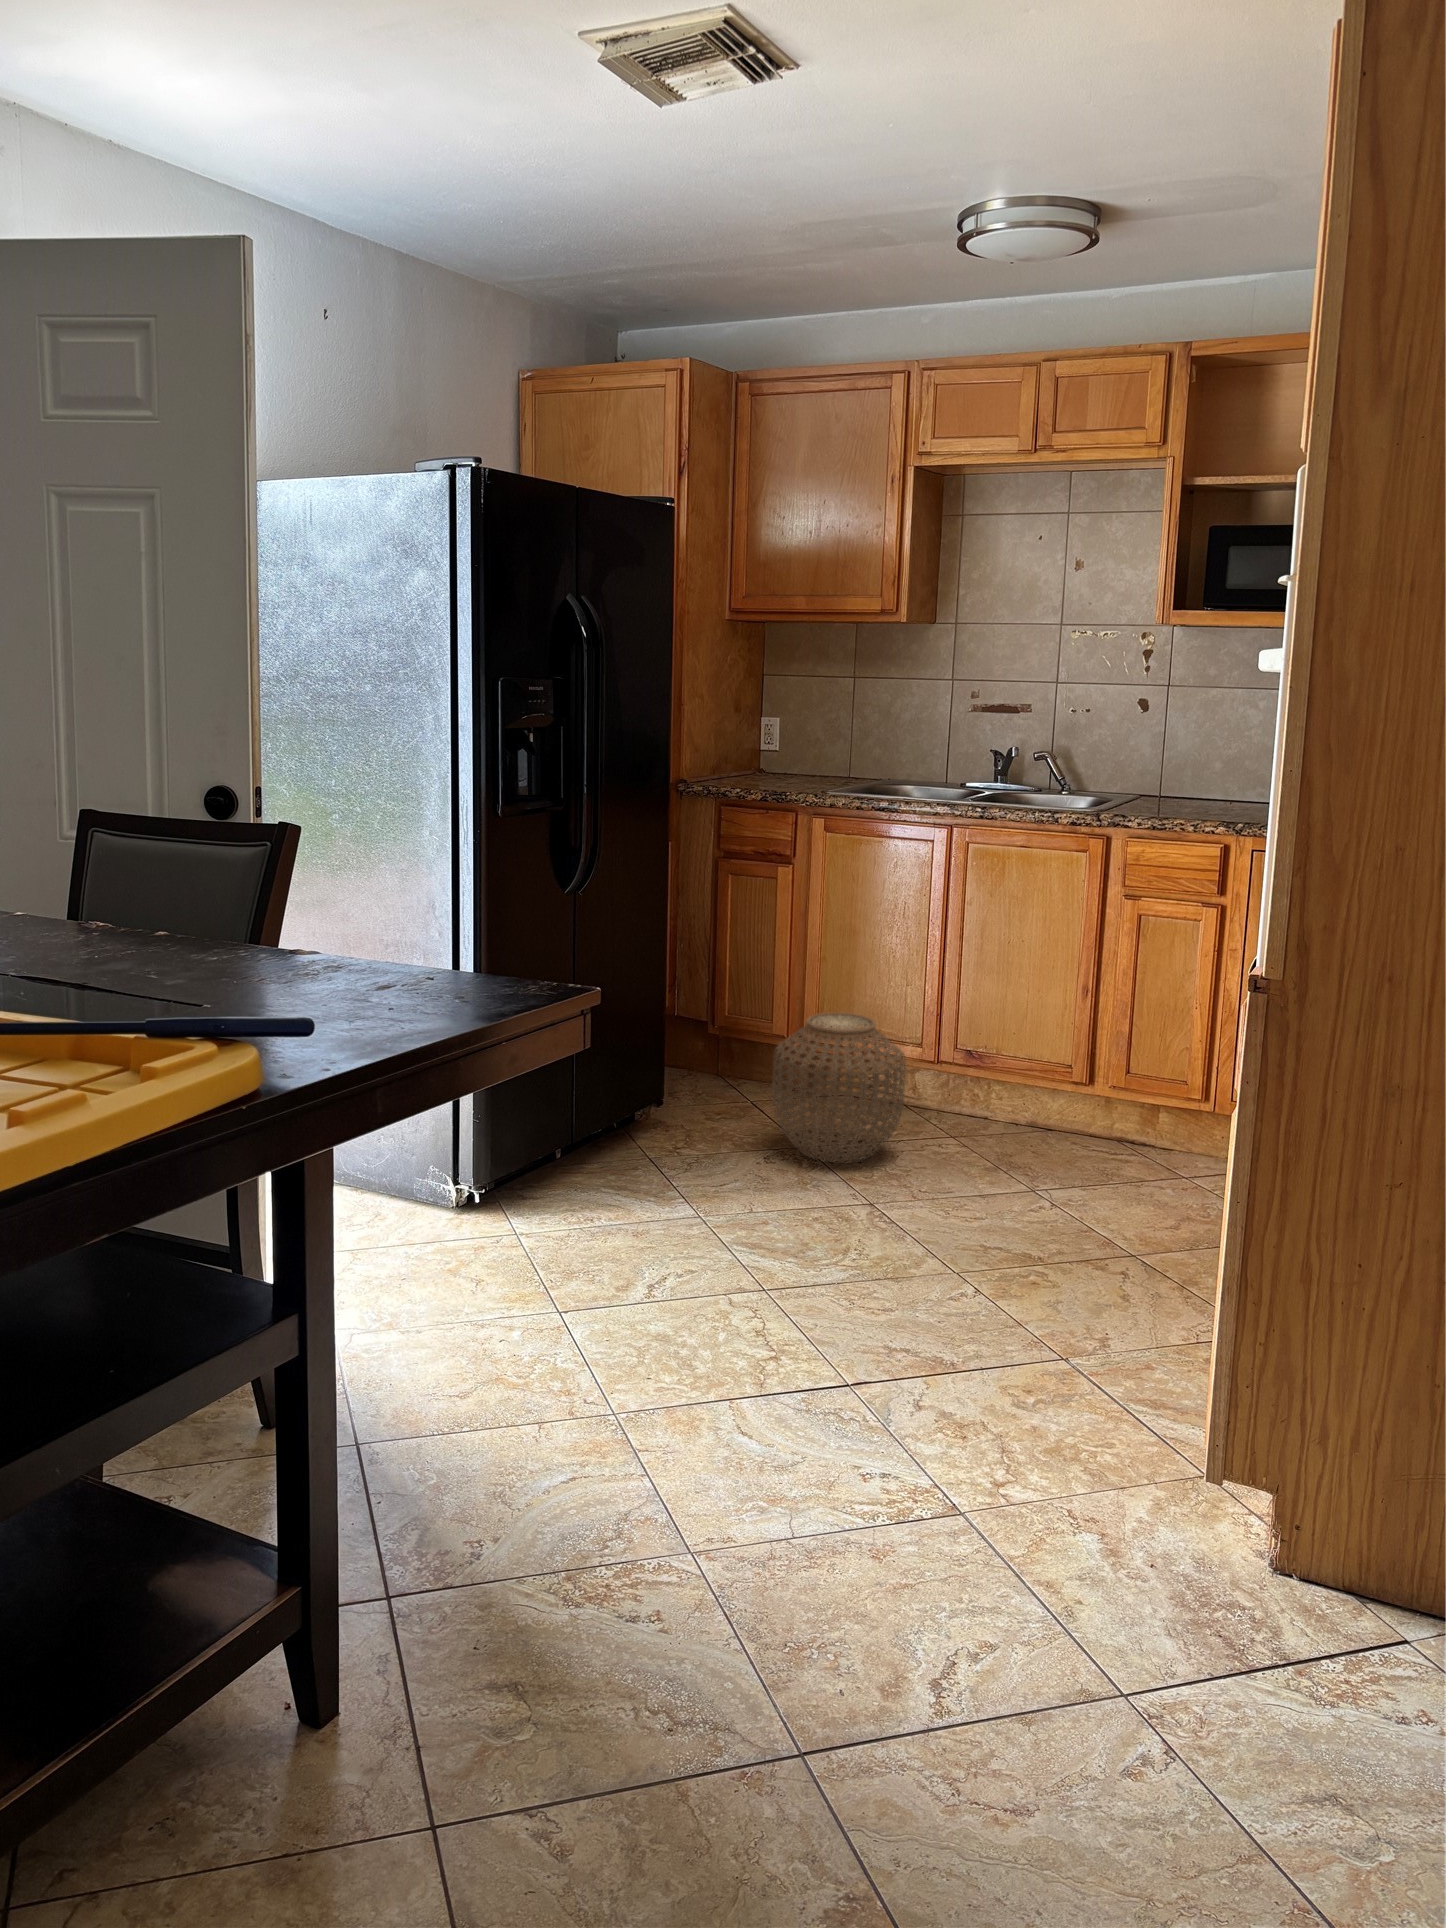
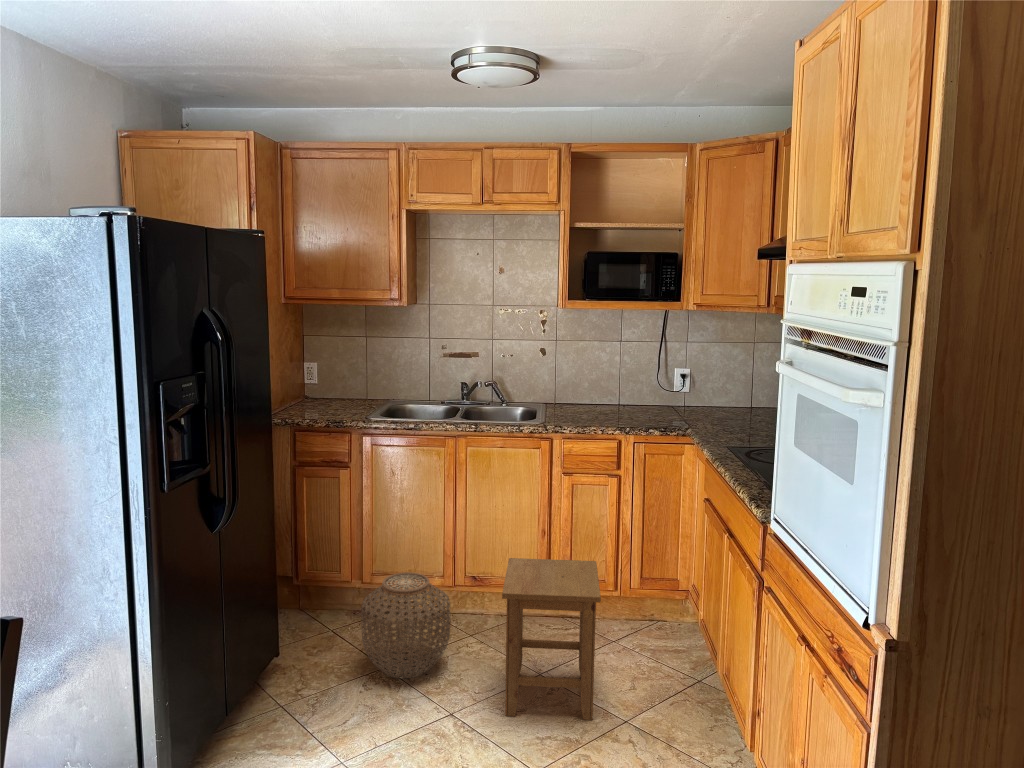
stool: none [949,1002,1133,1248] -> present [502,558,601,720]

